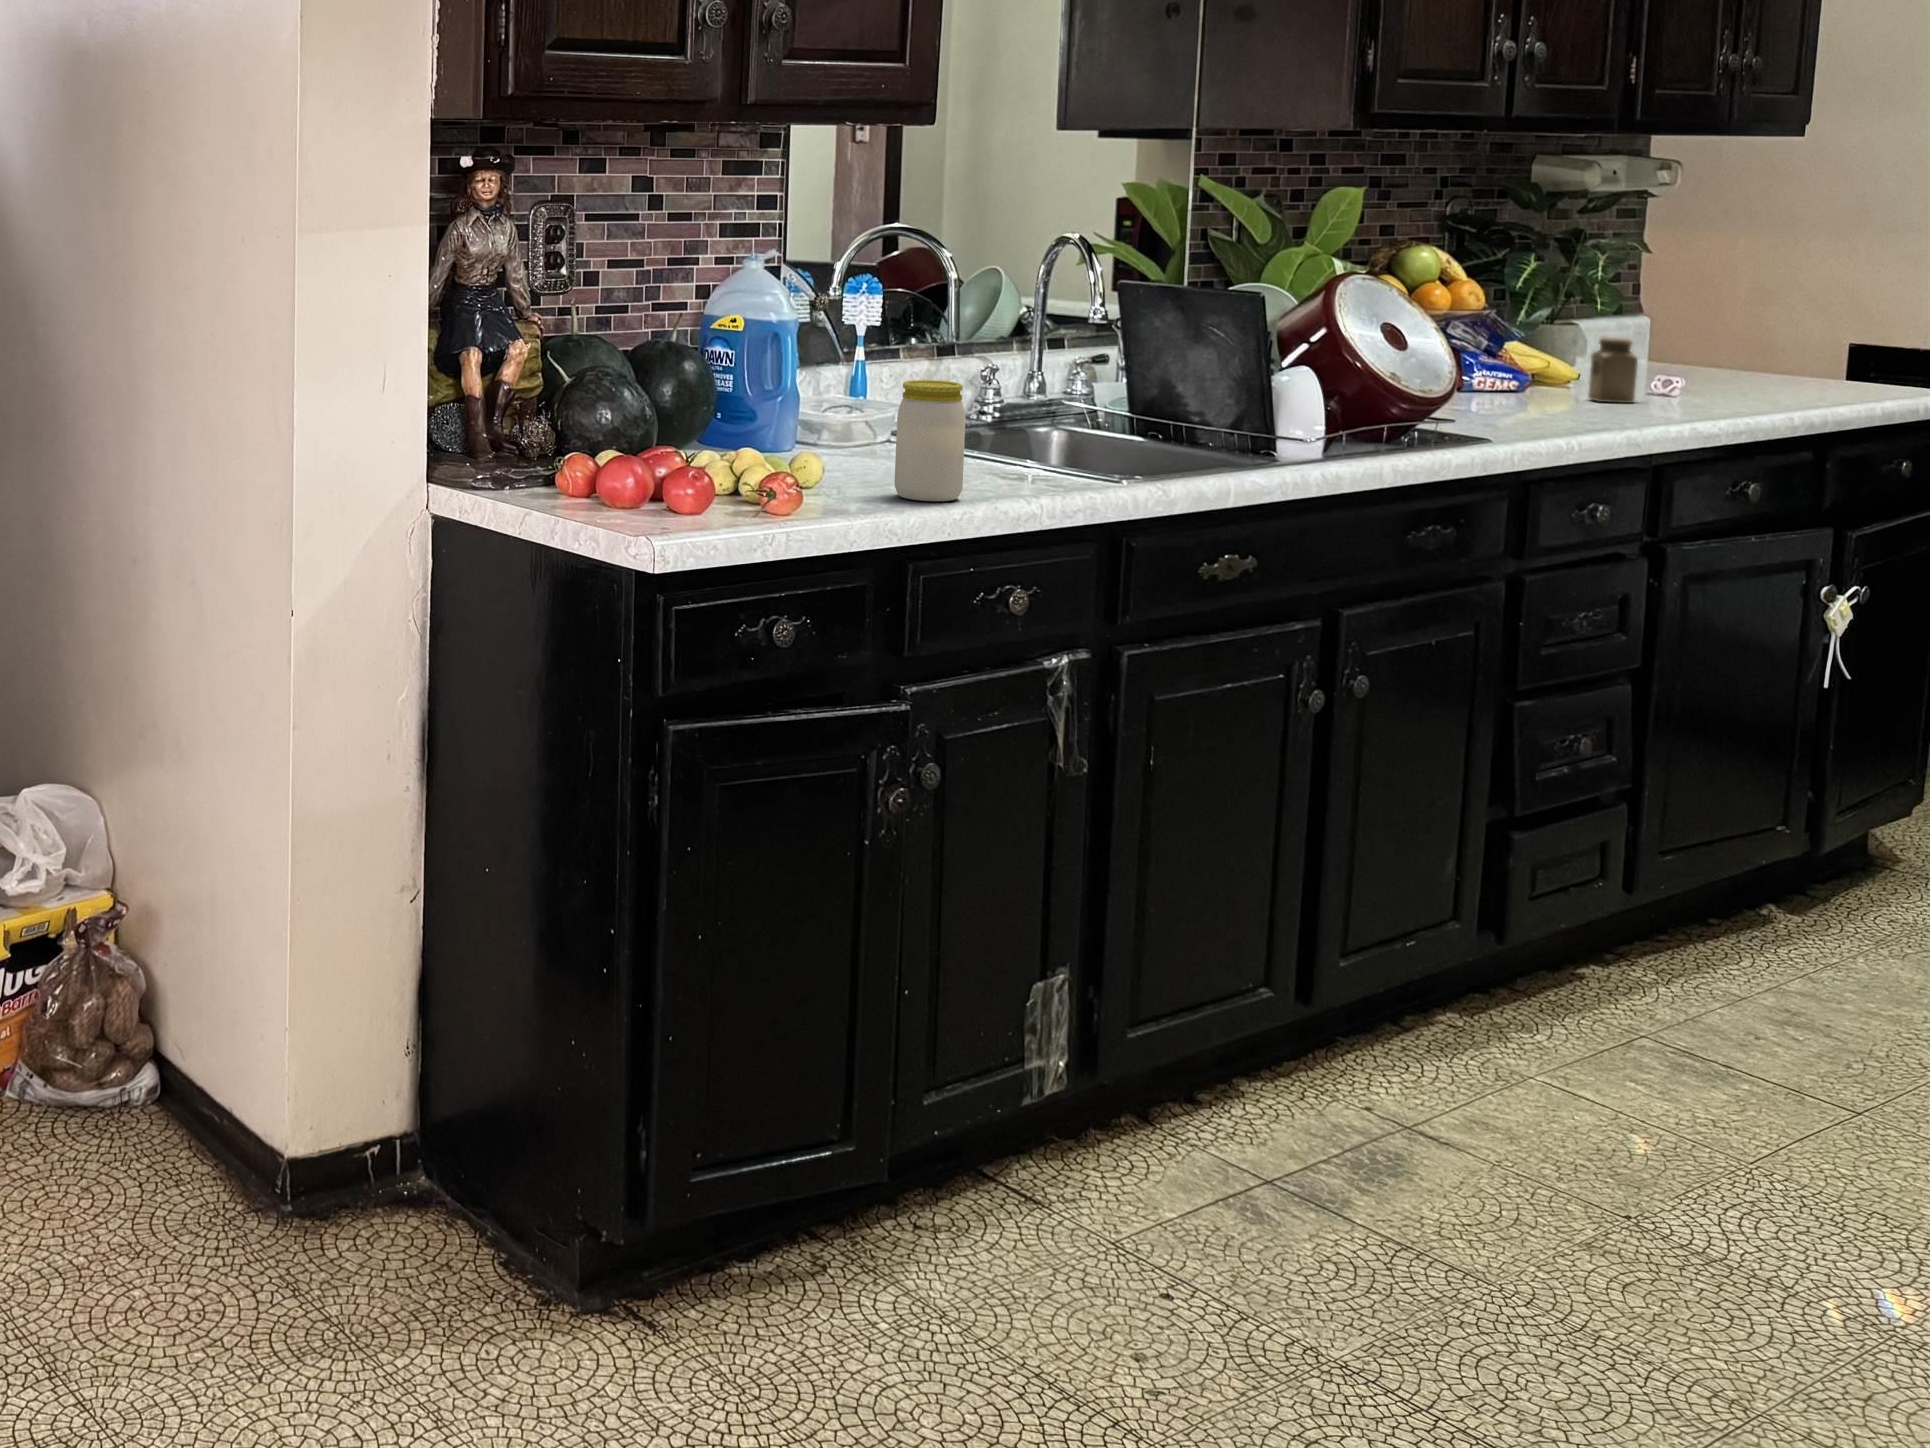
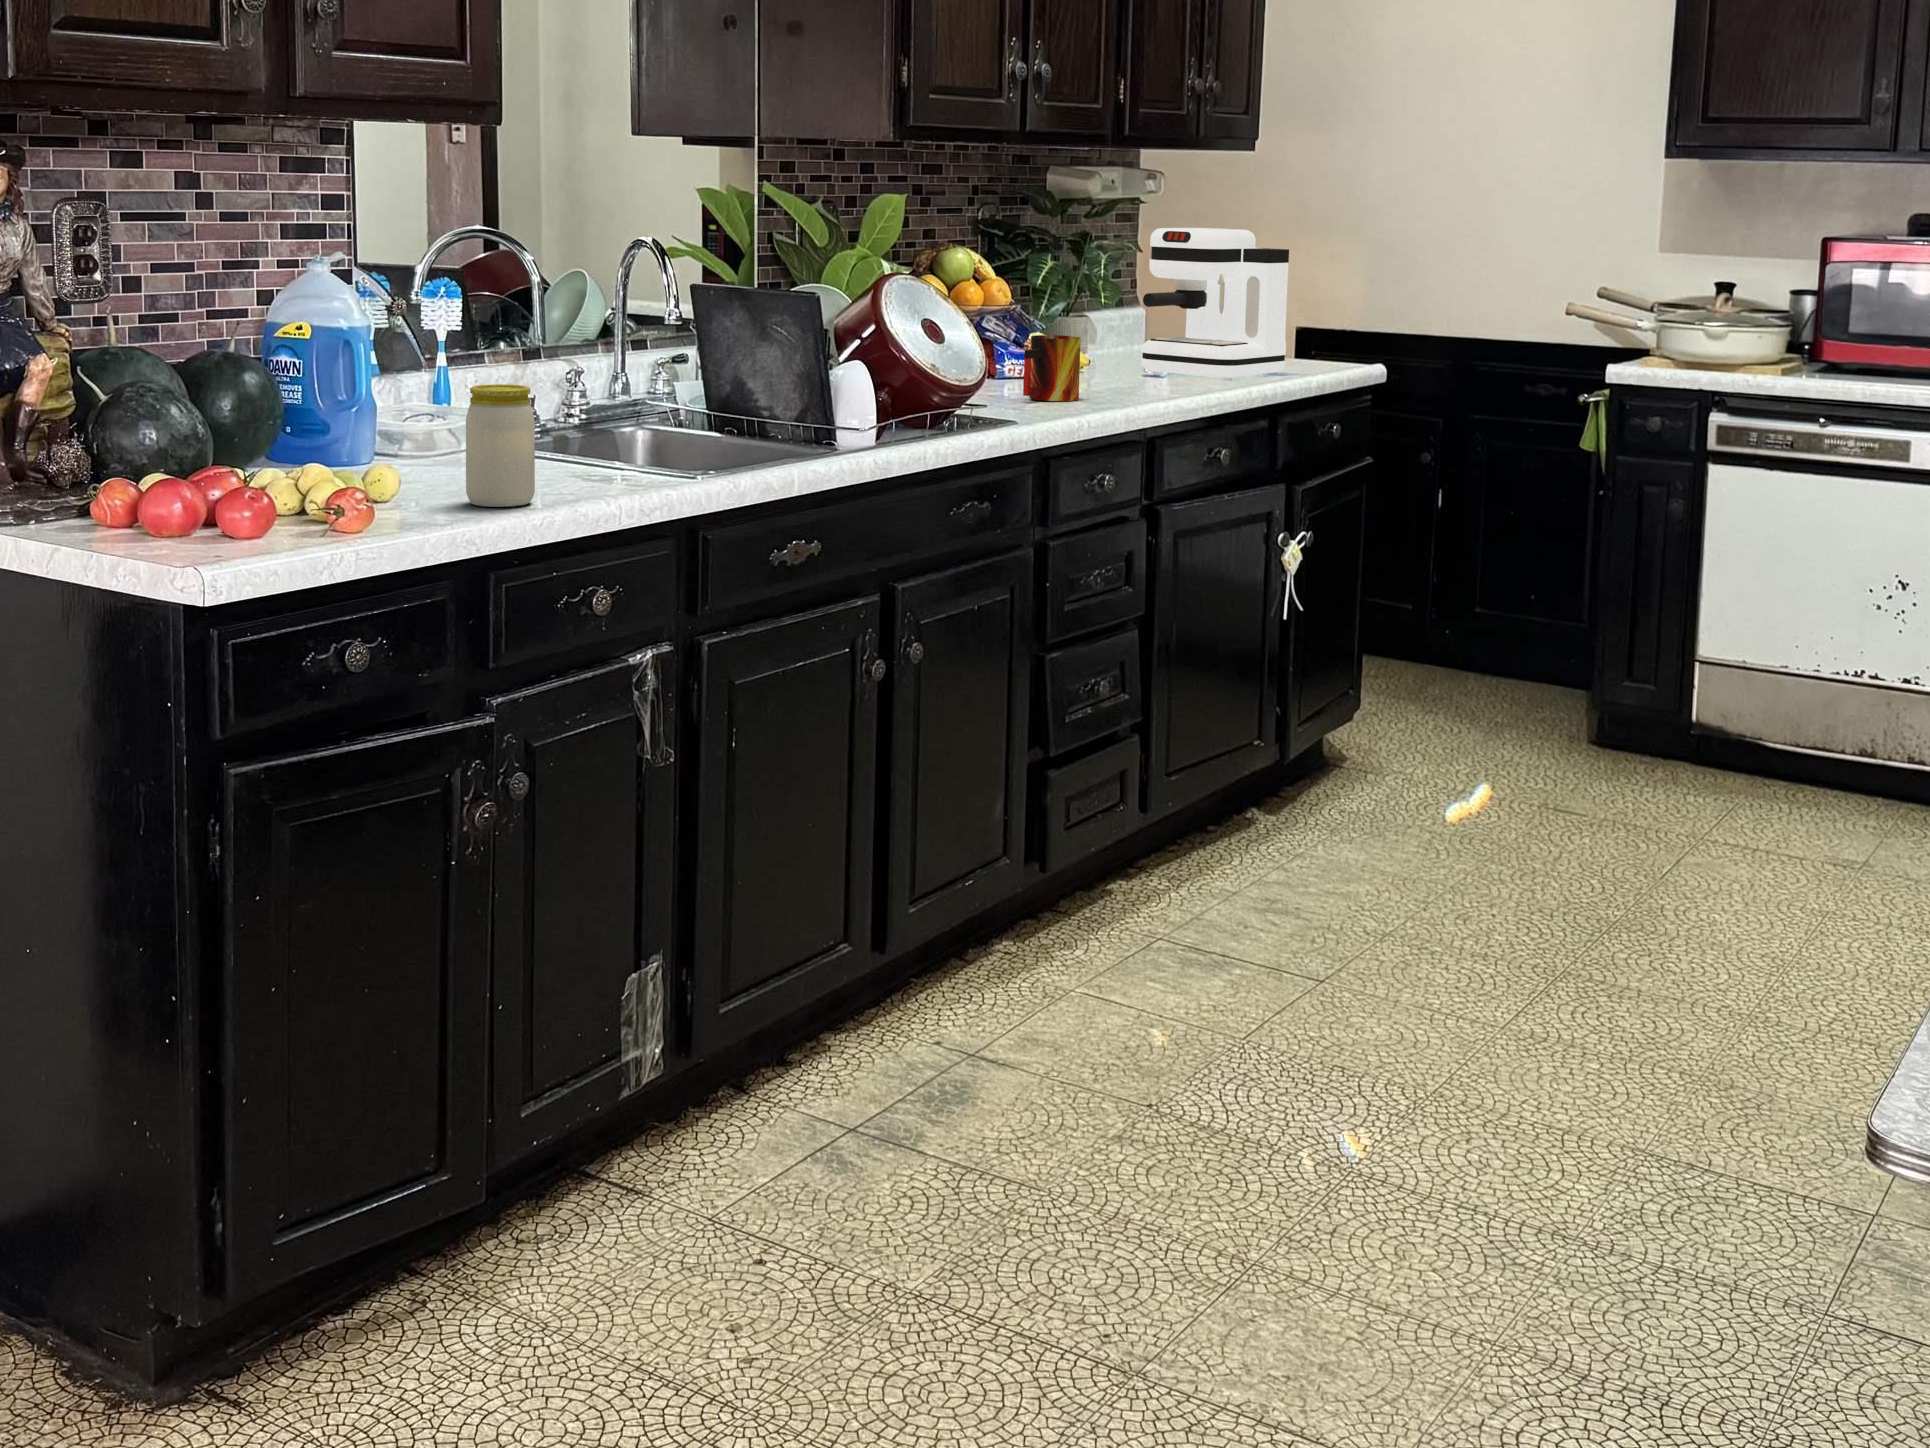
coffee maker: none [1645,225,1851,405] -> present [1141,228,1289,380]
salt shaker: present [1588,337,1638,403] -> none [1098,327,1135,384]
mug: none [1496,345,1571,420] -> present [1023,335,1081,401]

